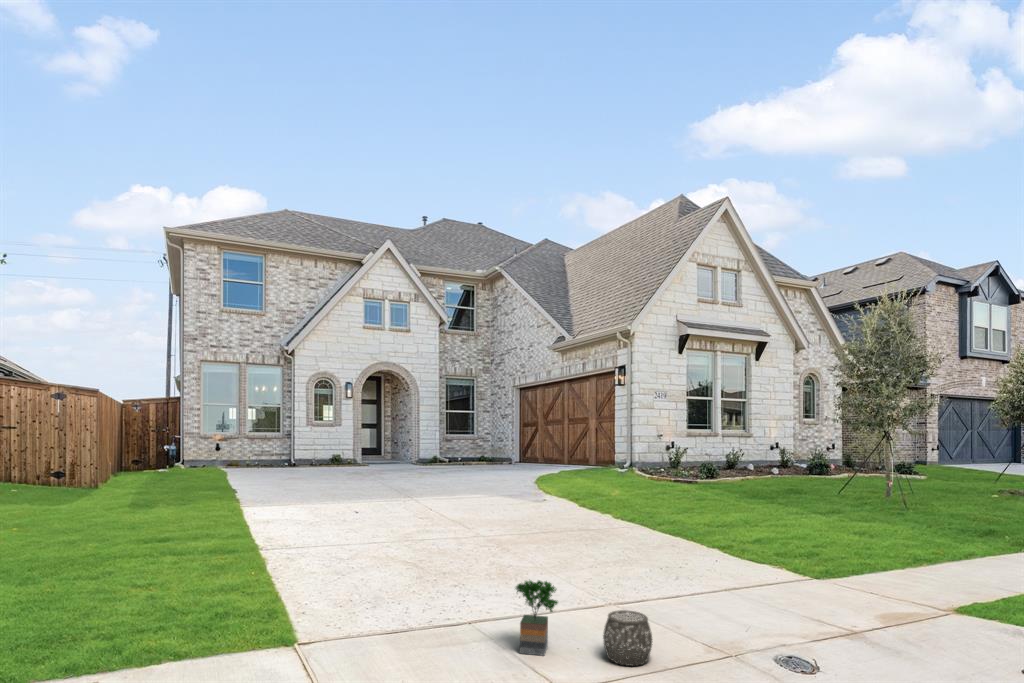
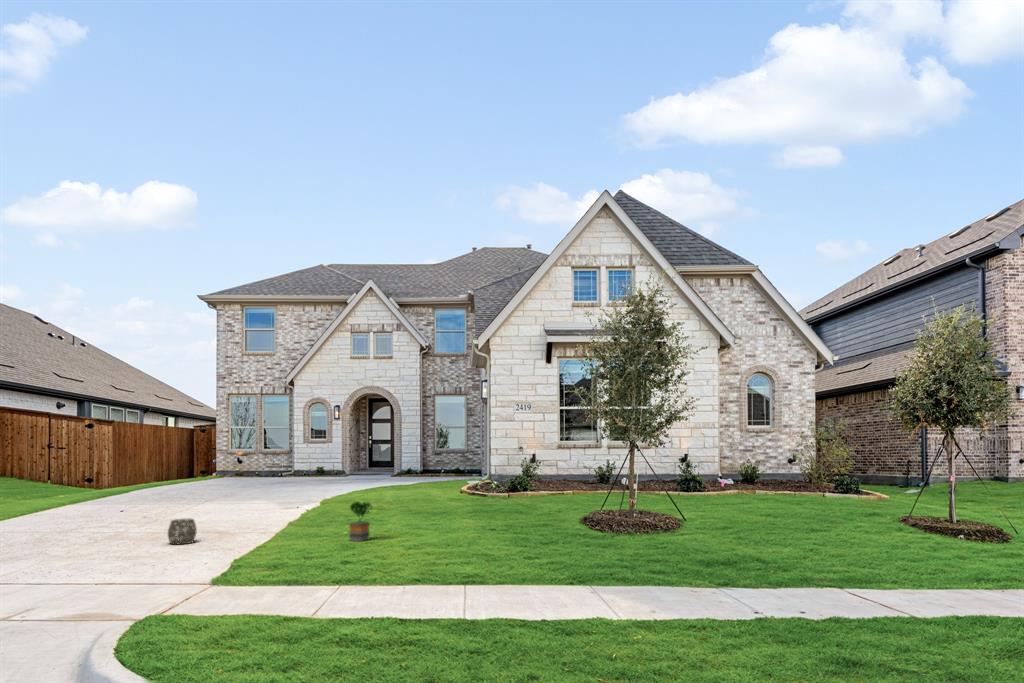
potted tree: present [515,580,558,656] -> present [350,502,372,541]

